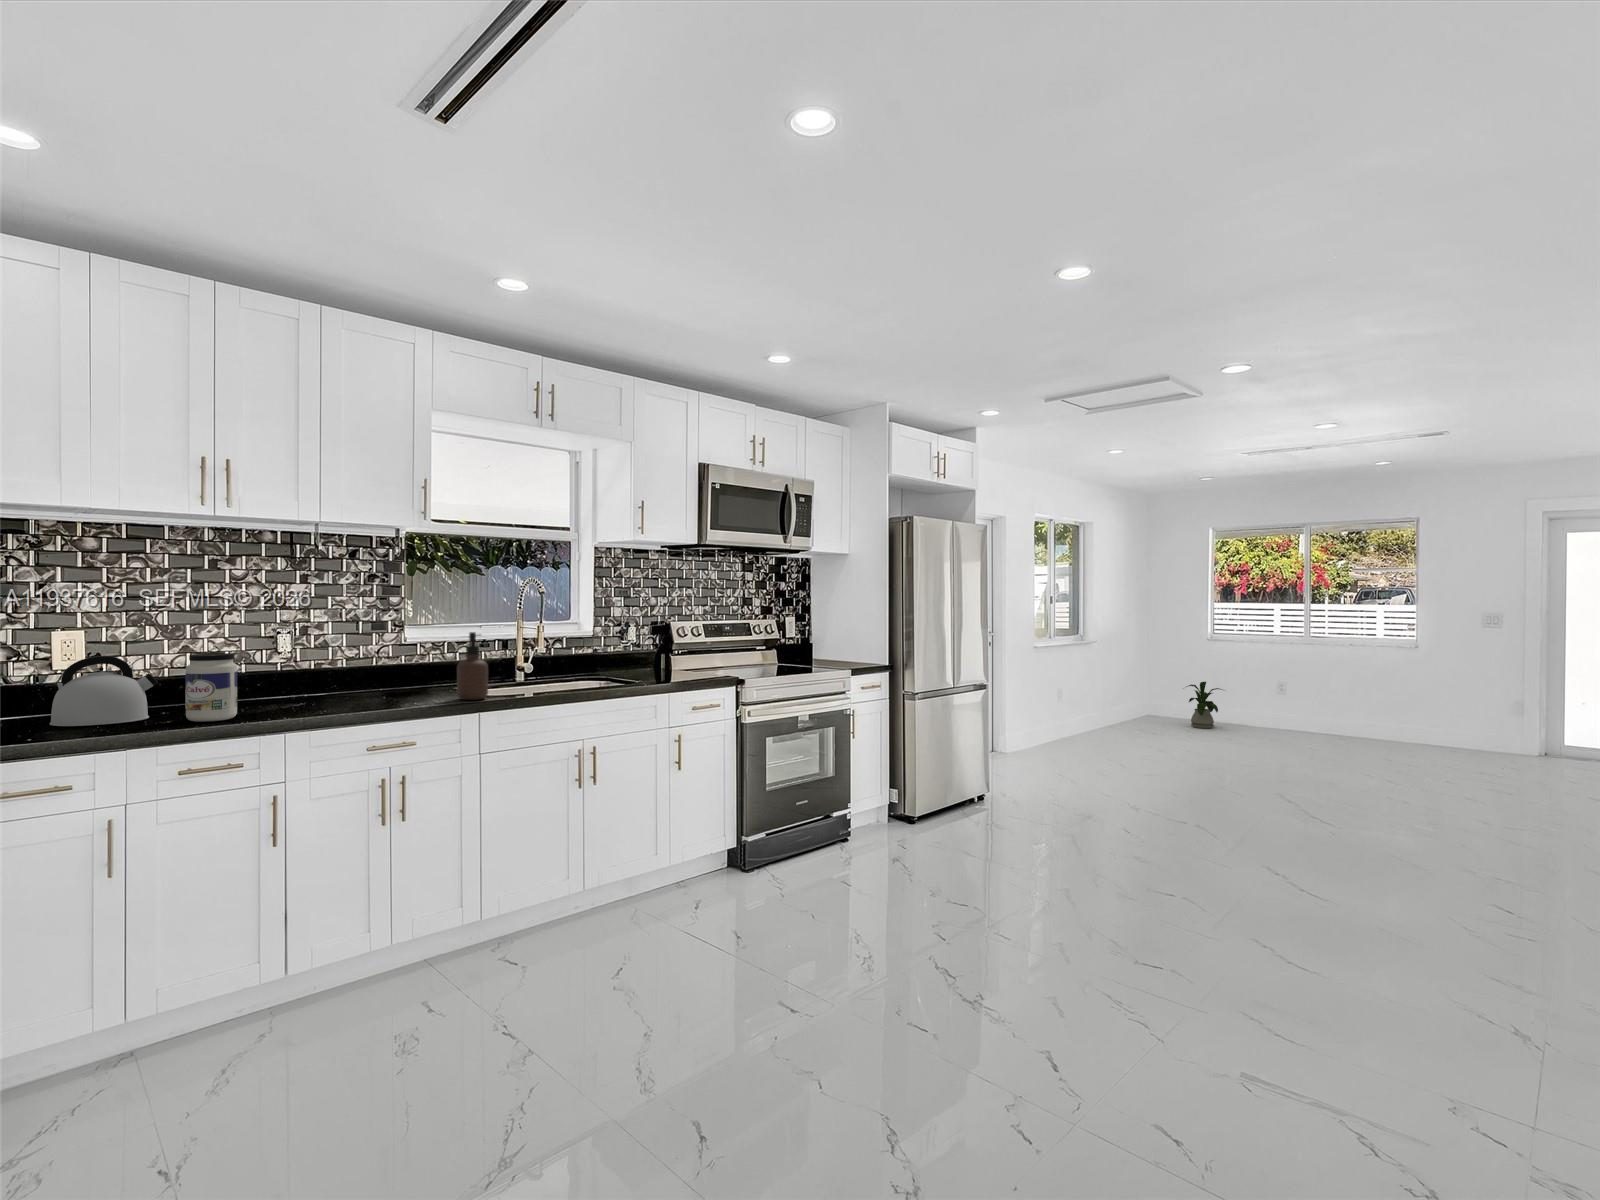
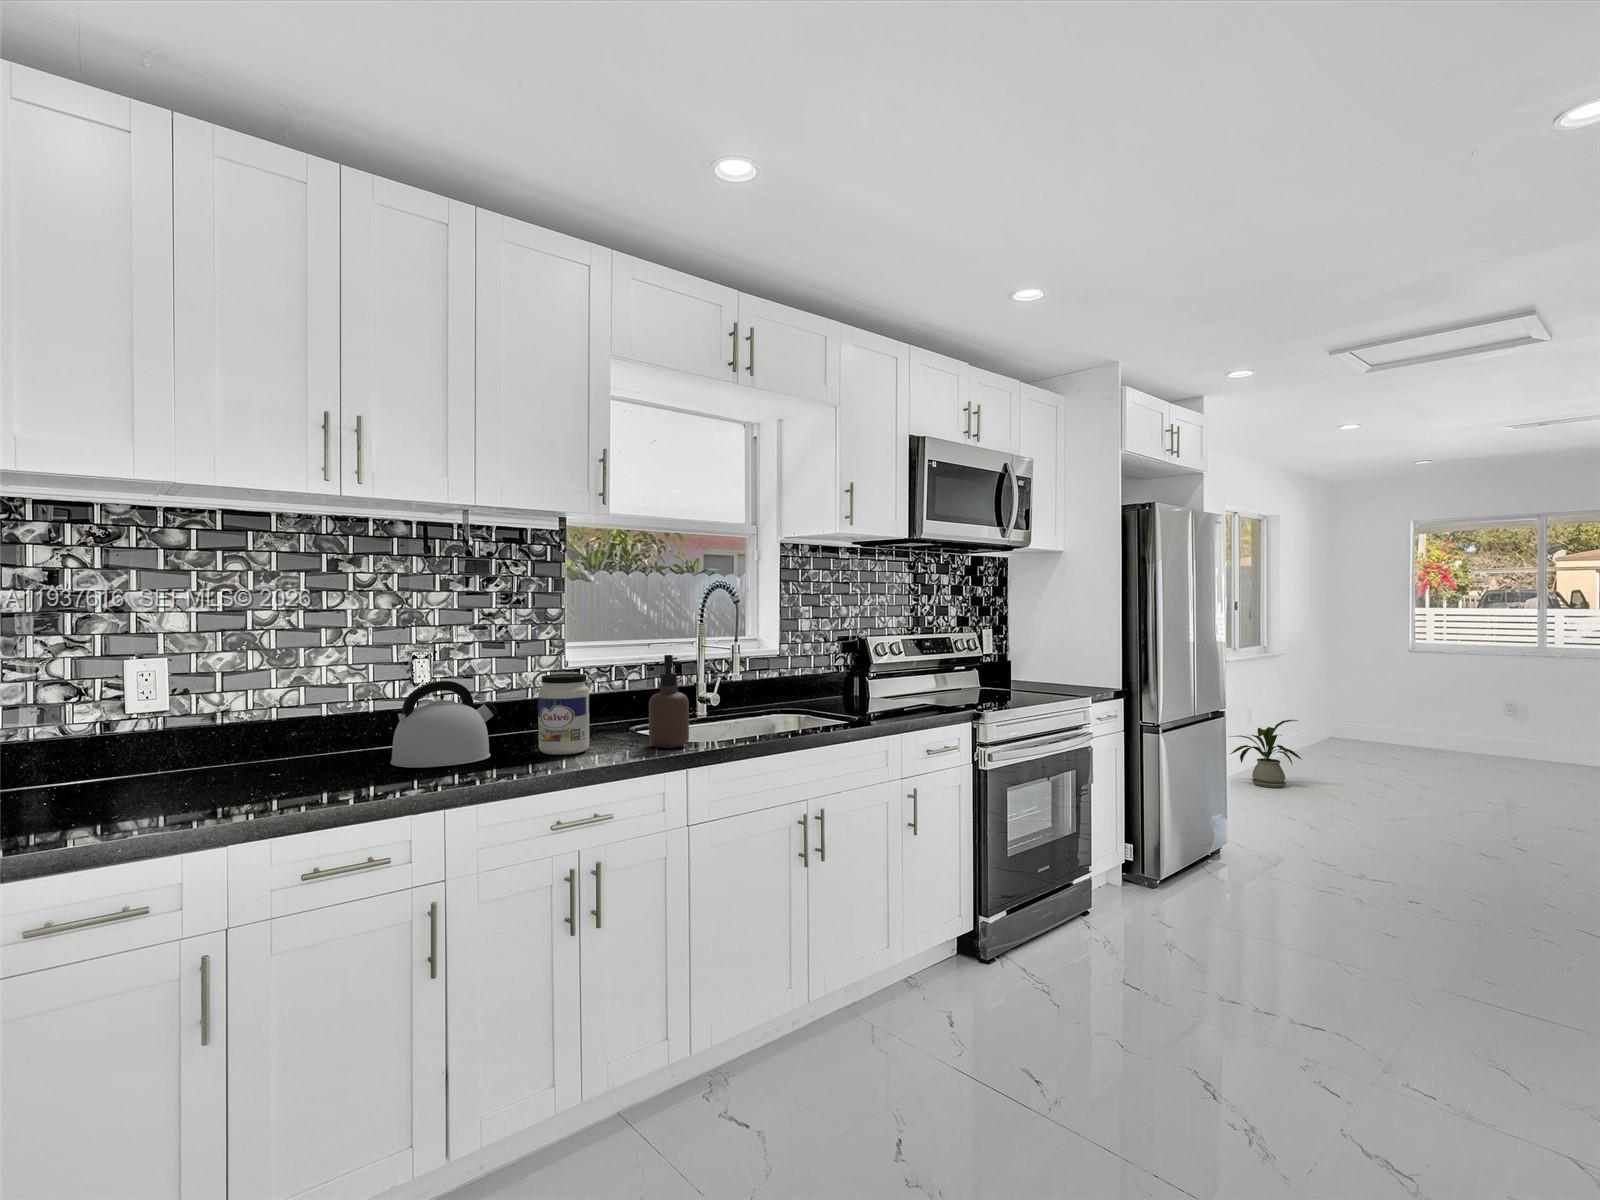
jar: present [185,653,237,722] -> present [538,674,589,755]
kettle: present [50,656,158,726] -> present [390,681,497,768]
house plant: present [1187,682,1223,728] -> present [1231,720,1301,787]

